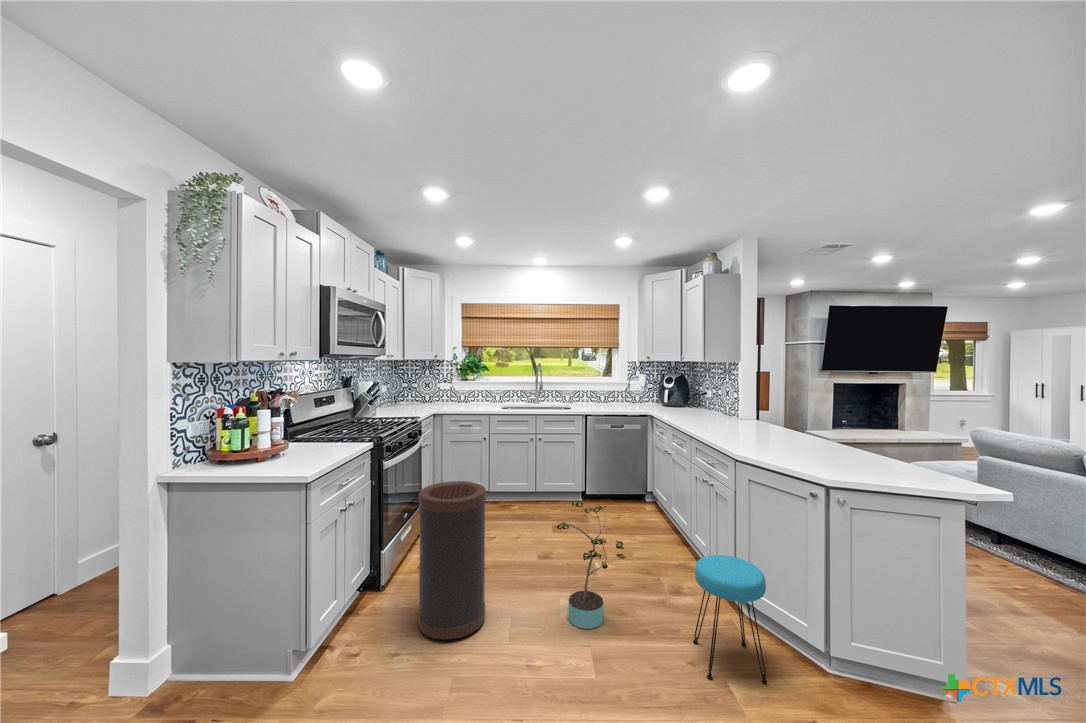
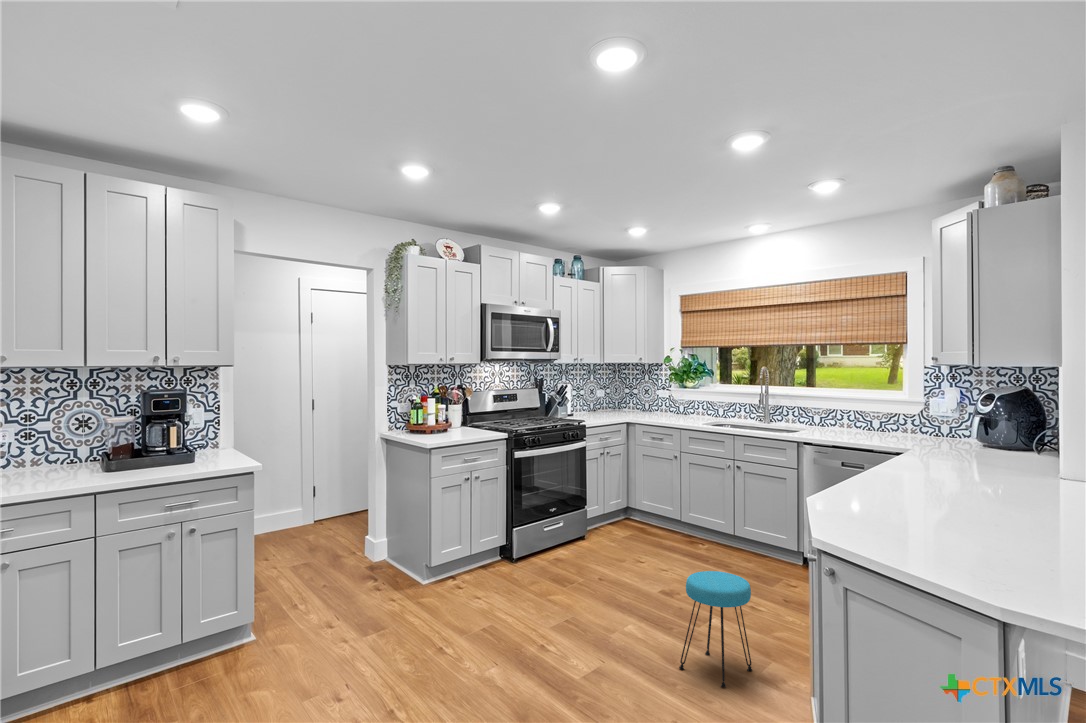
trash can: present [418,481,486,640] -> none [516,472,572,592]
potted plant: present [557,502,625,629] -> none [611,507,673,621]

